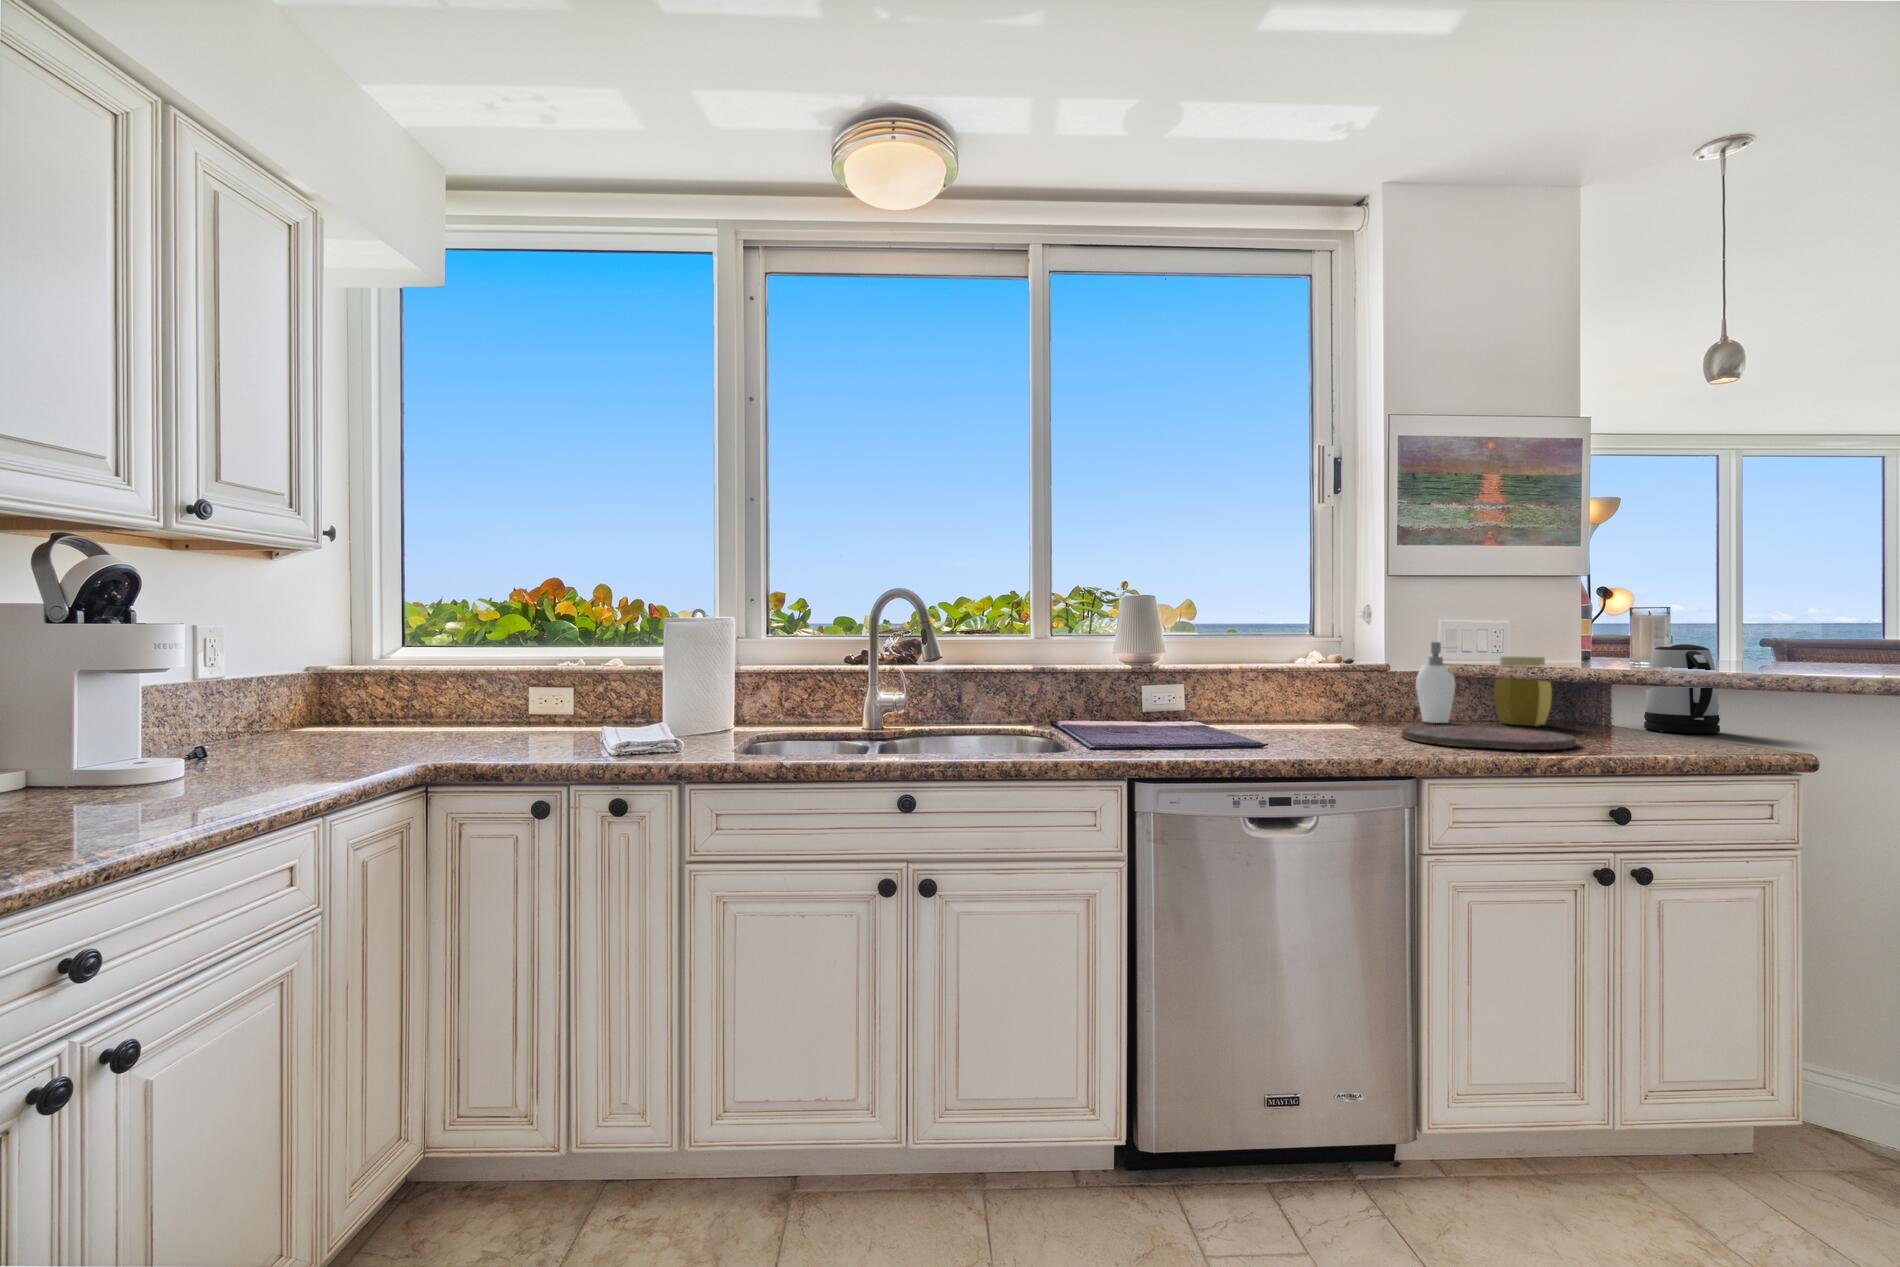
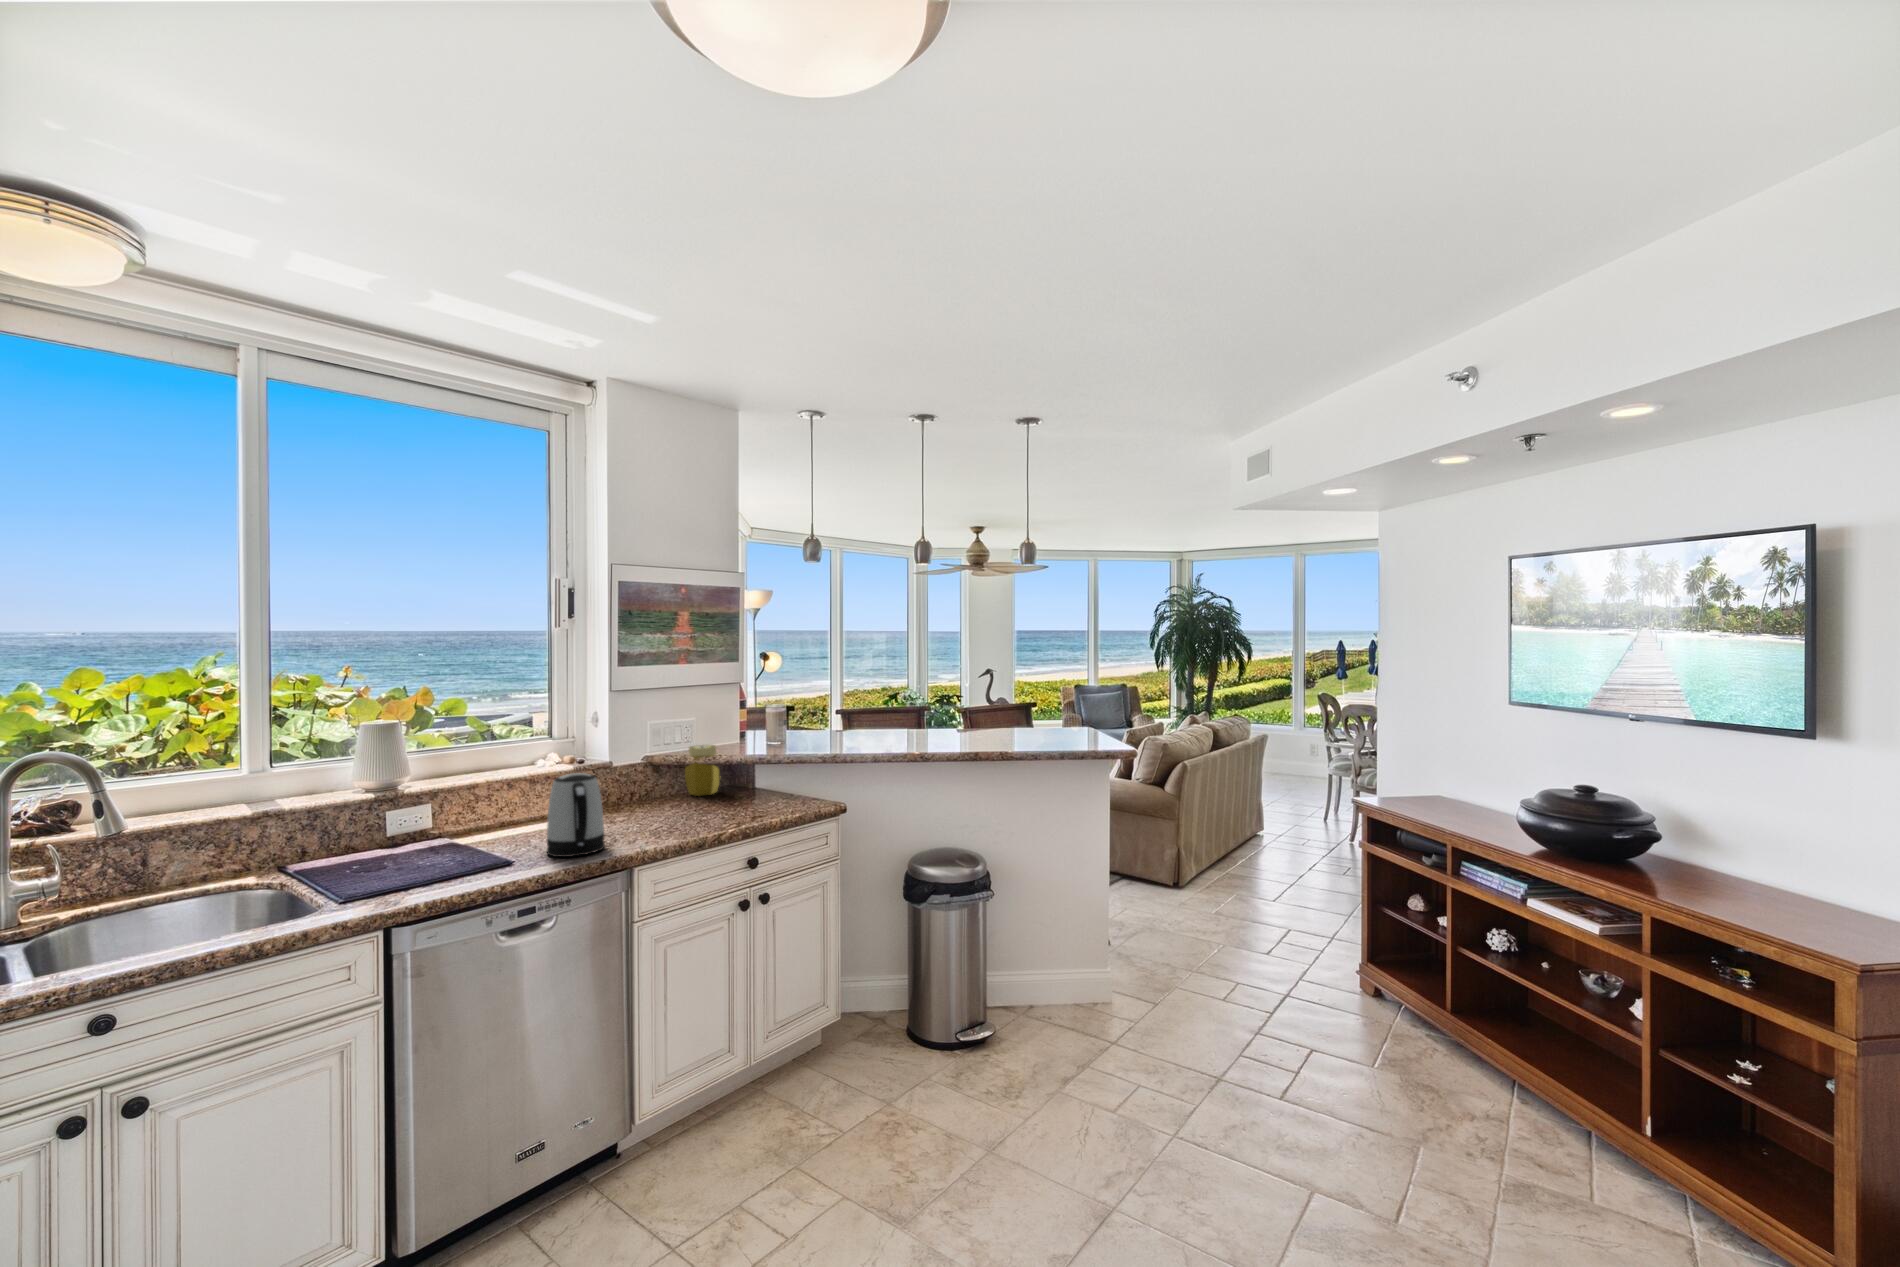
soap dispenser: present [1416,642,1456,723] -> none [631,740,661,802]
kettle: present [1644,644,1720,733] -> present [547,773,605,857]
cutting board: present [1402,725,1576,750] -> none [621,804,733,833]

